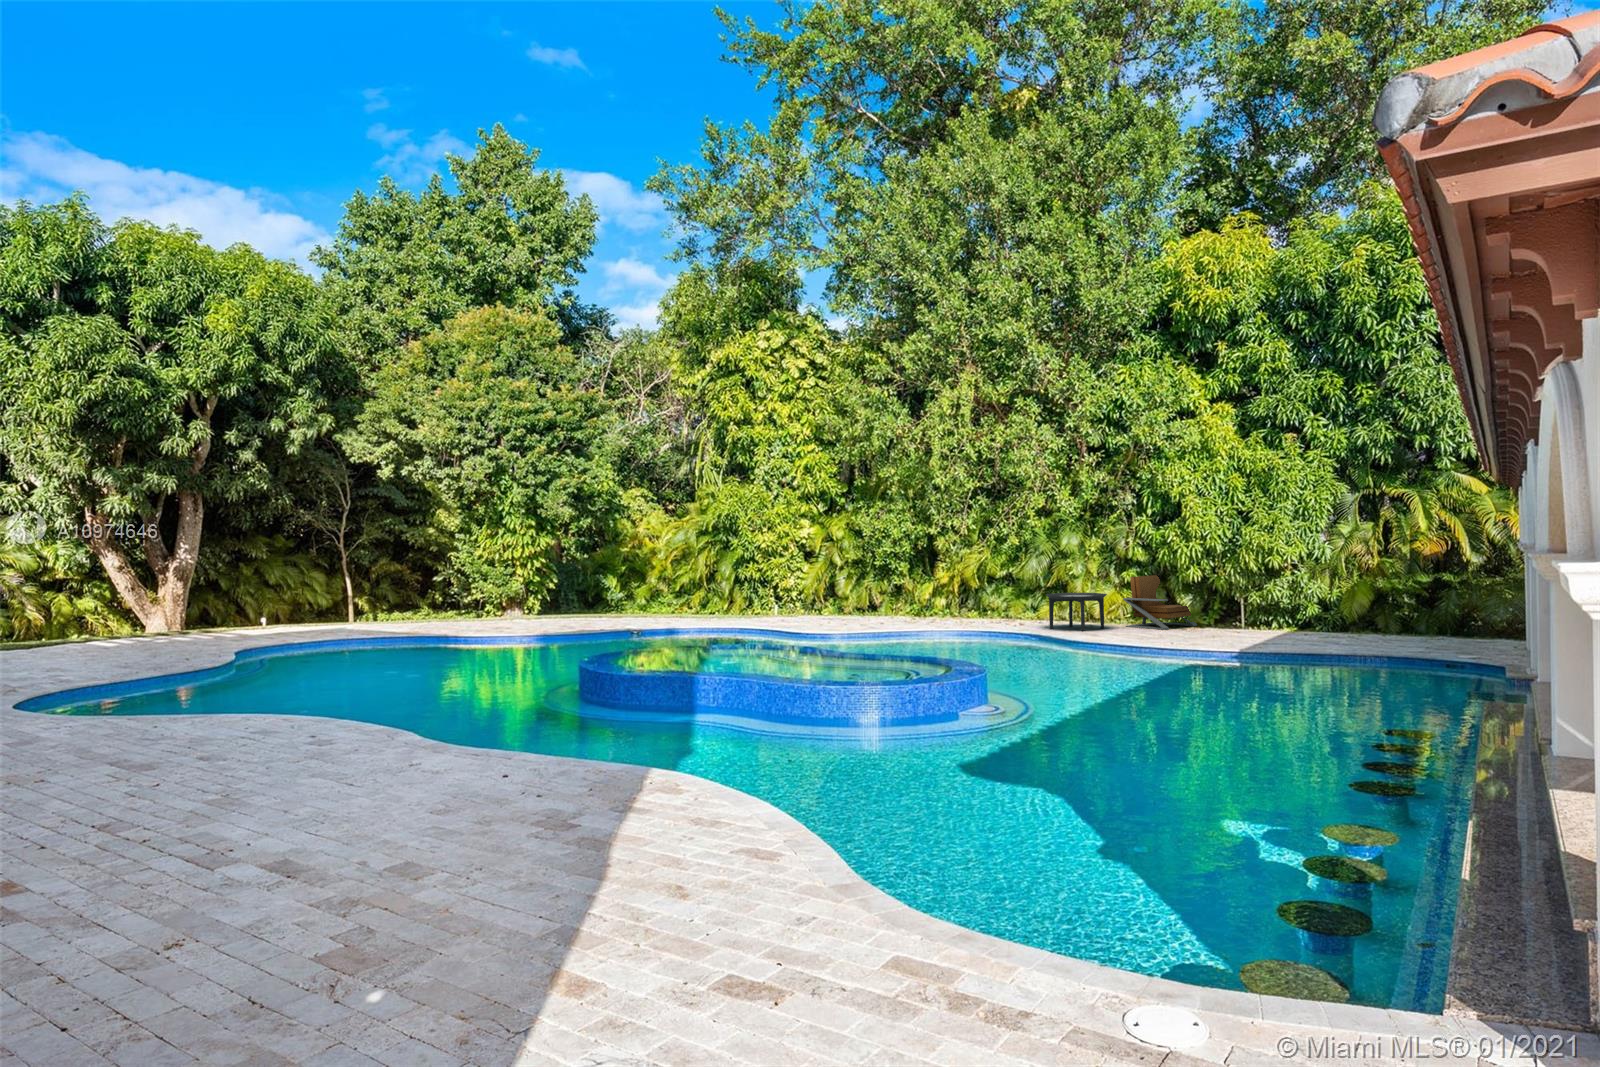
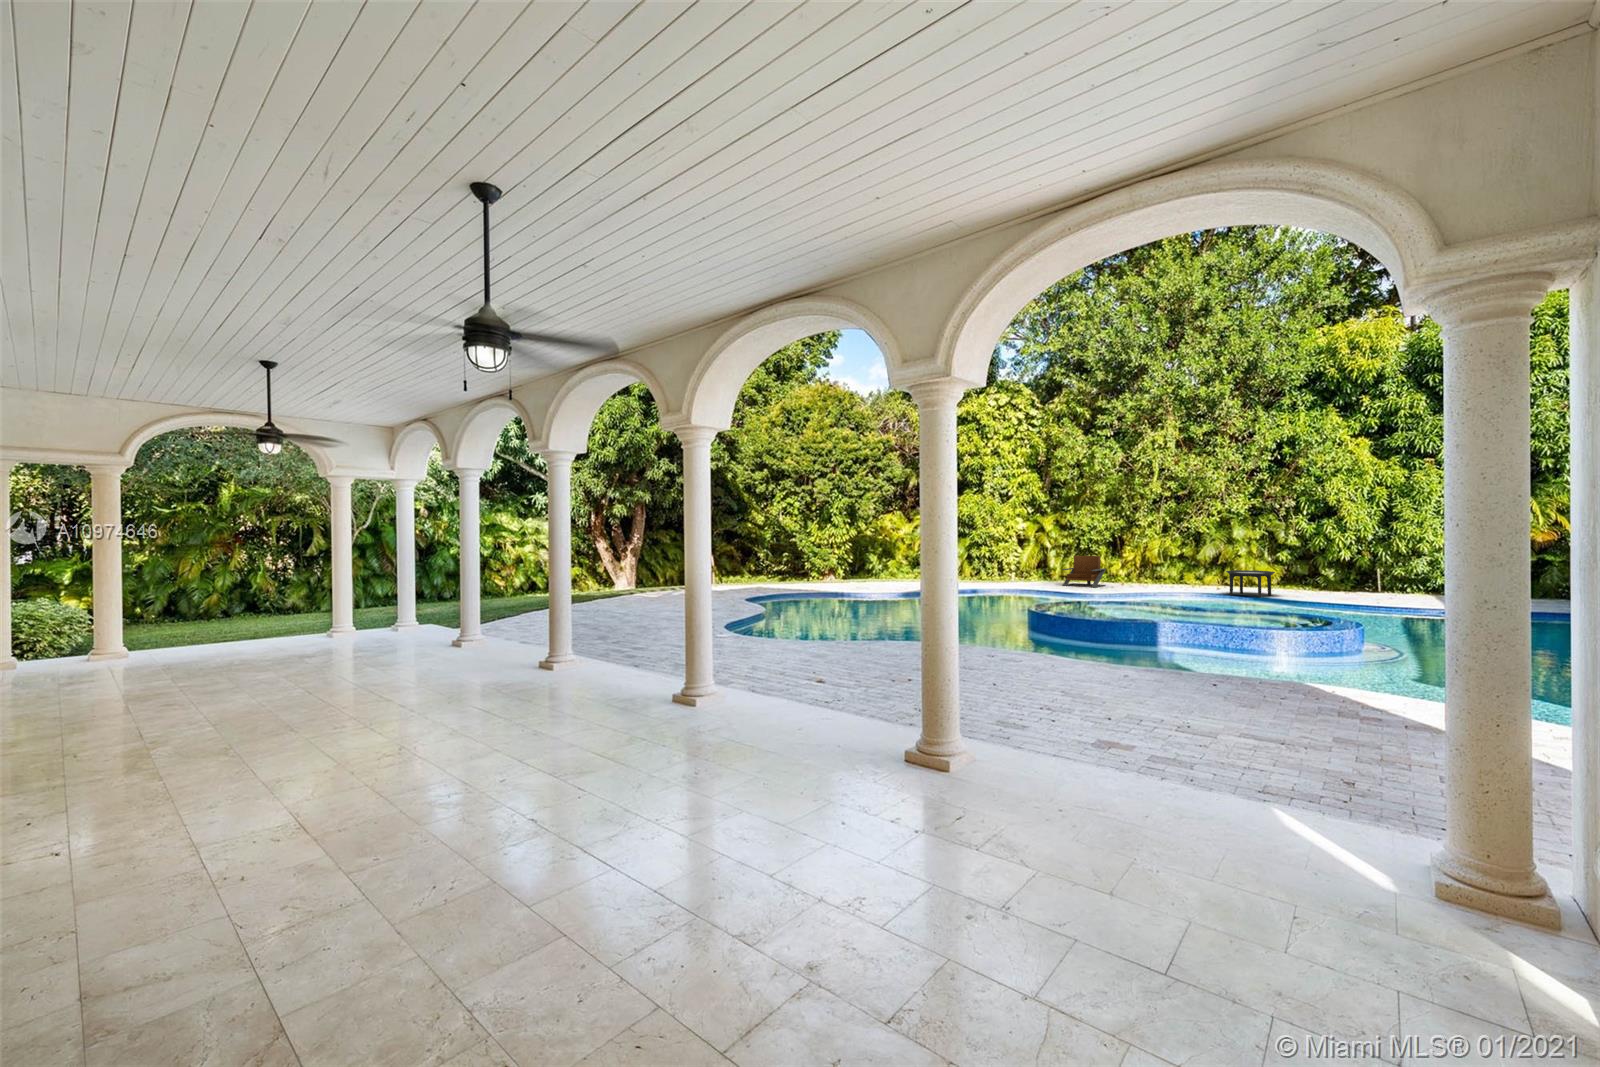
lounge chair: present [1123,575,1197,630] -> present [1062,556,1106,588]

